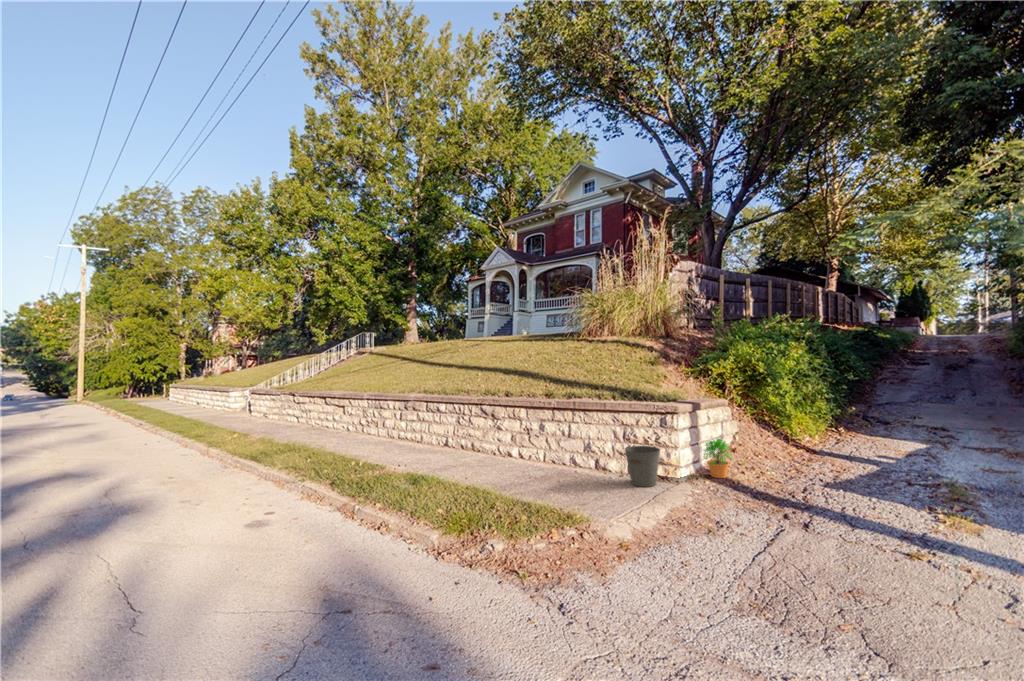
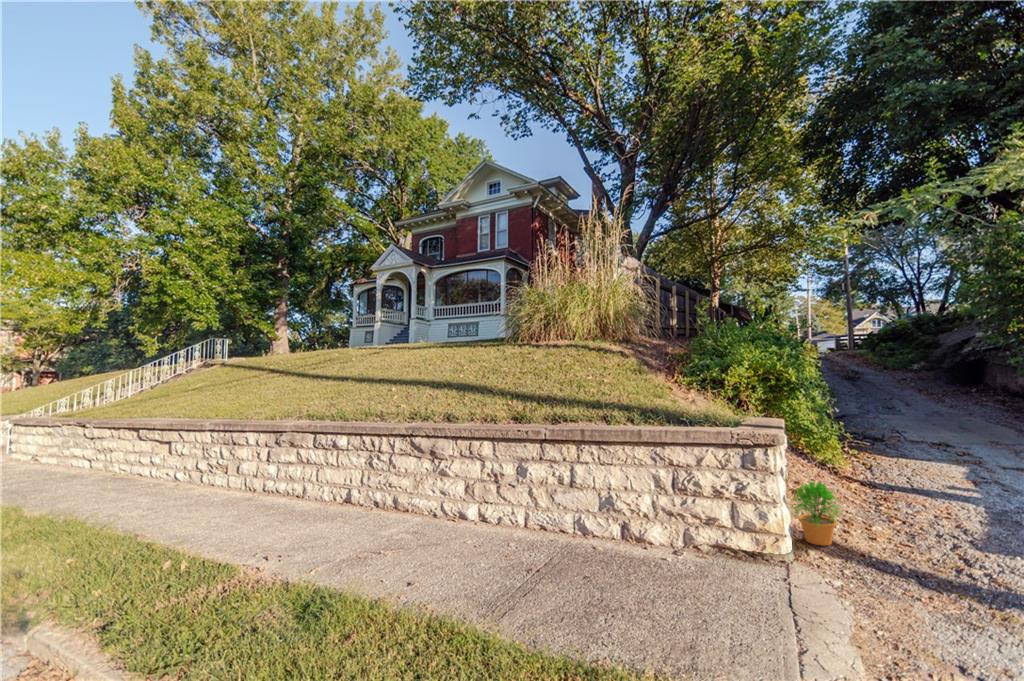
bucket: present [625,446,660,487] -> none [695,501,760,578]

